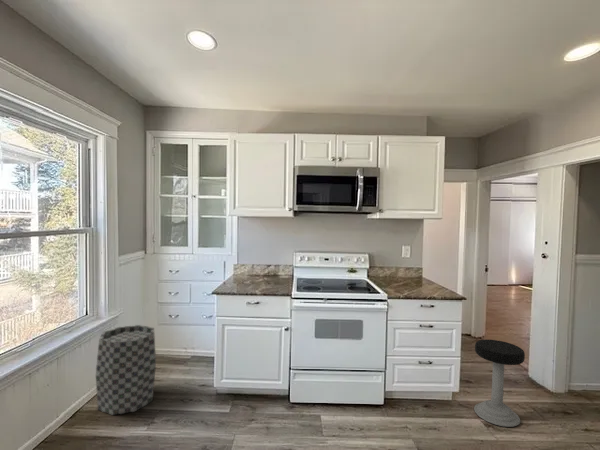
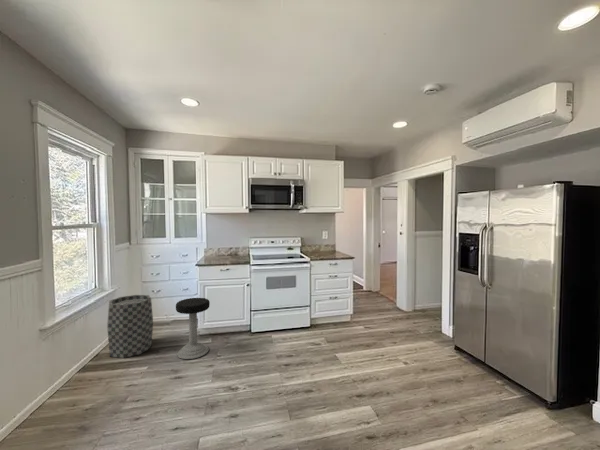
stool: present [474,339,525,427] -> present [176,298,210,359]

